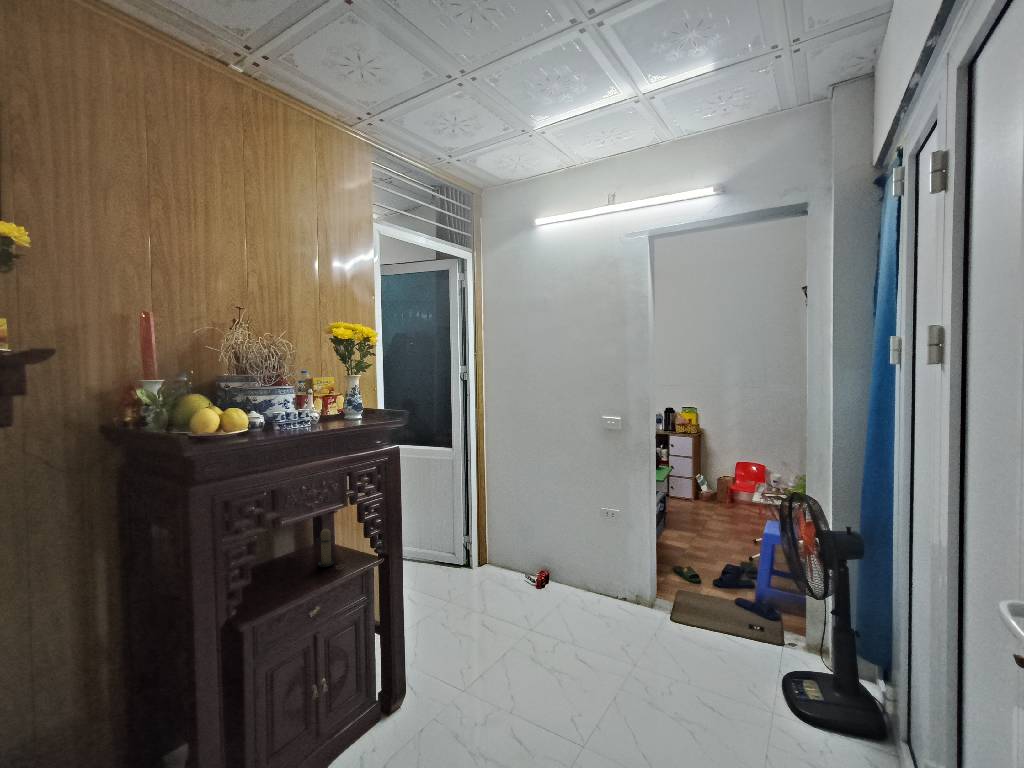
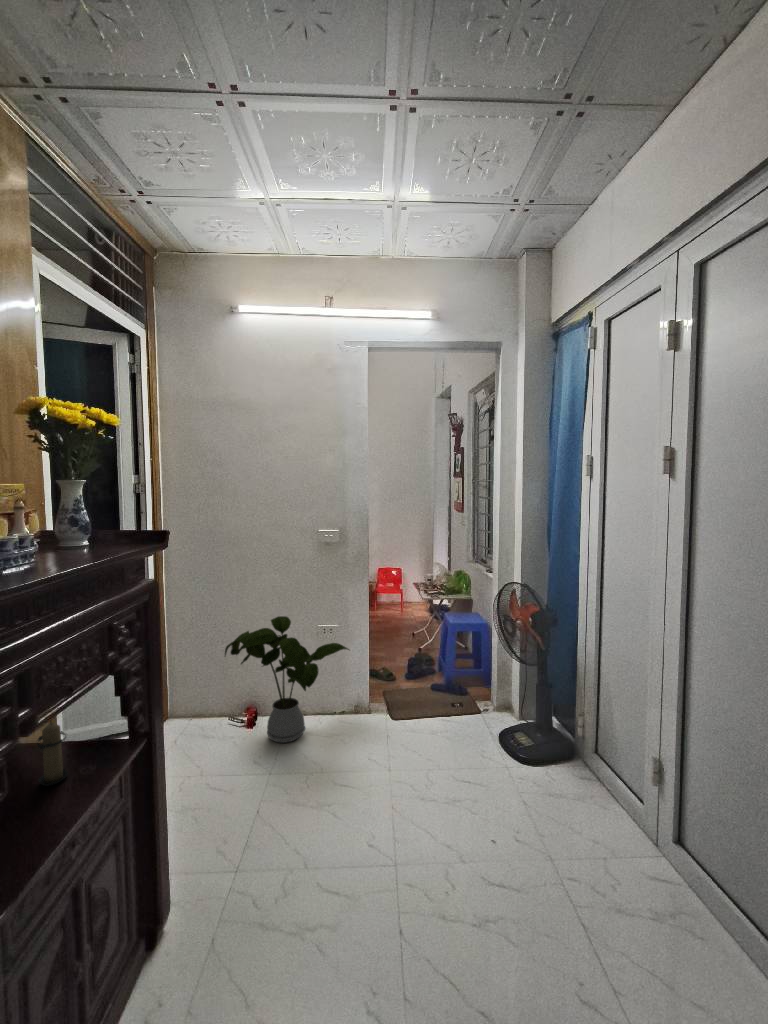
house plant: none [512,492,626,609] -> present [225,616,349,743]

